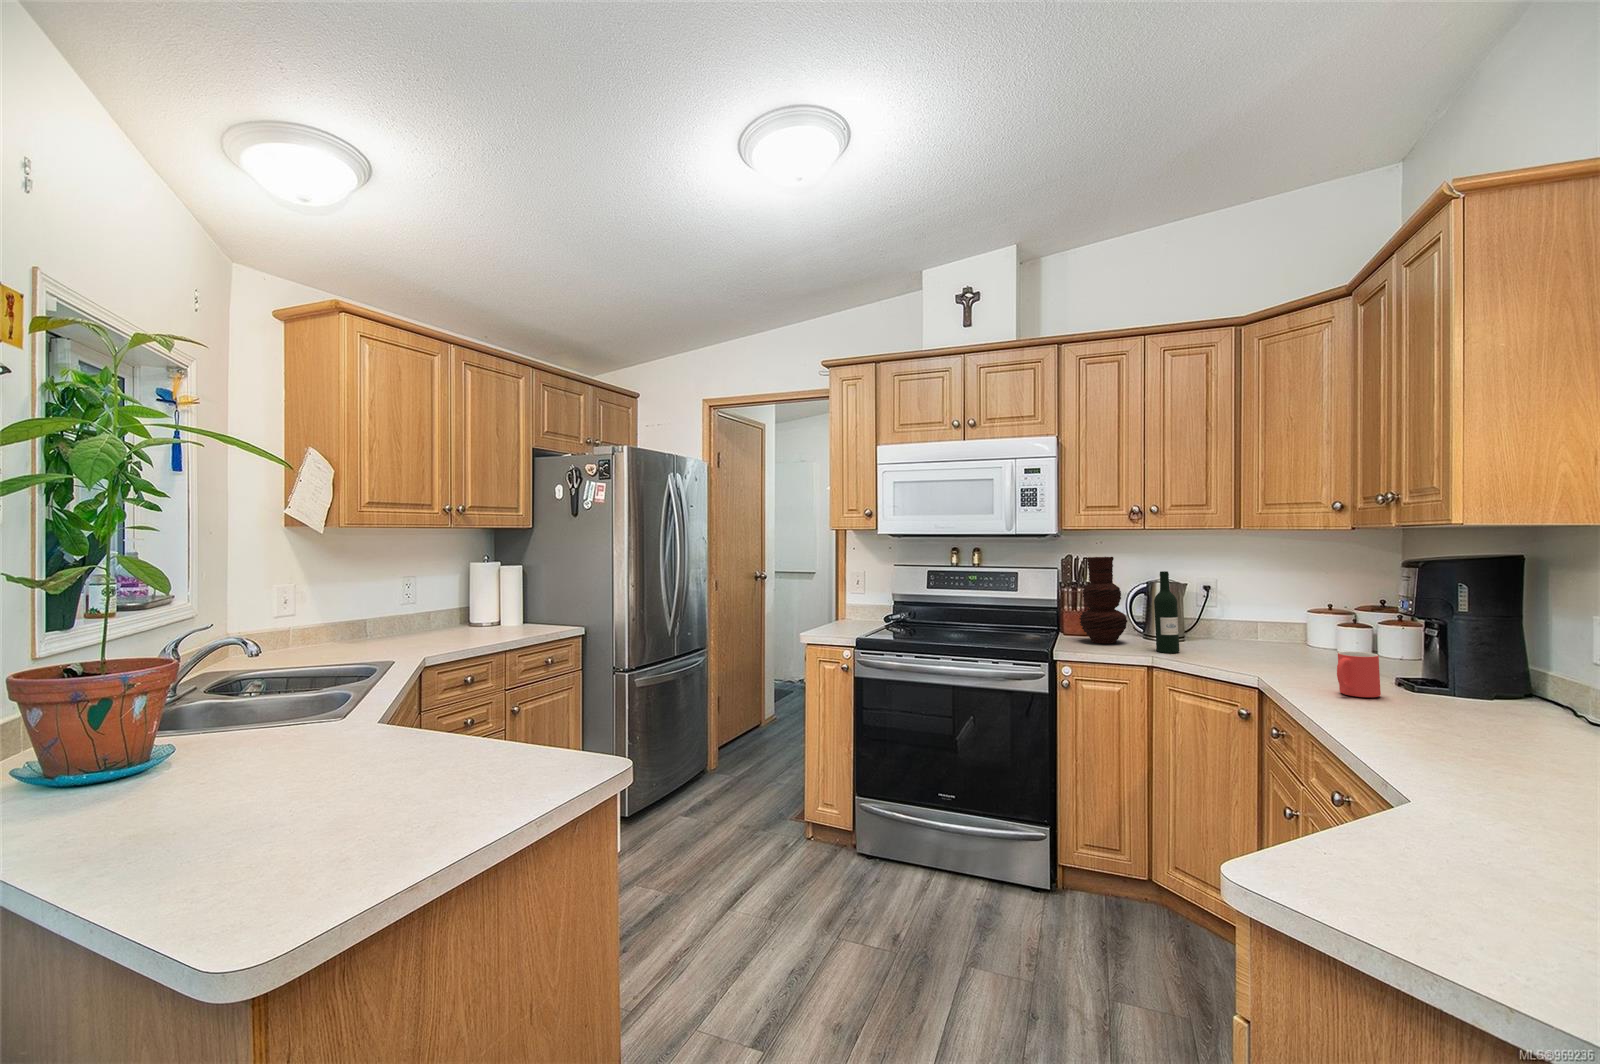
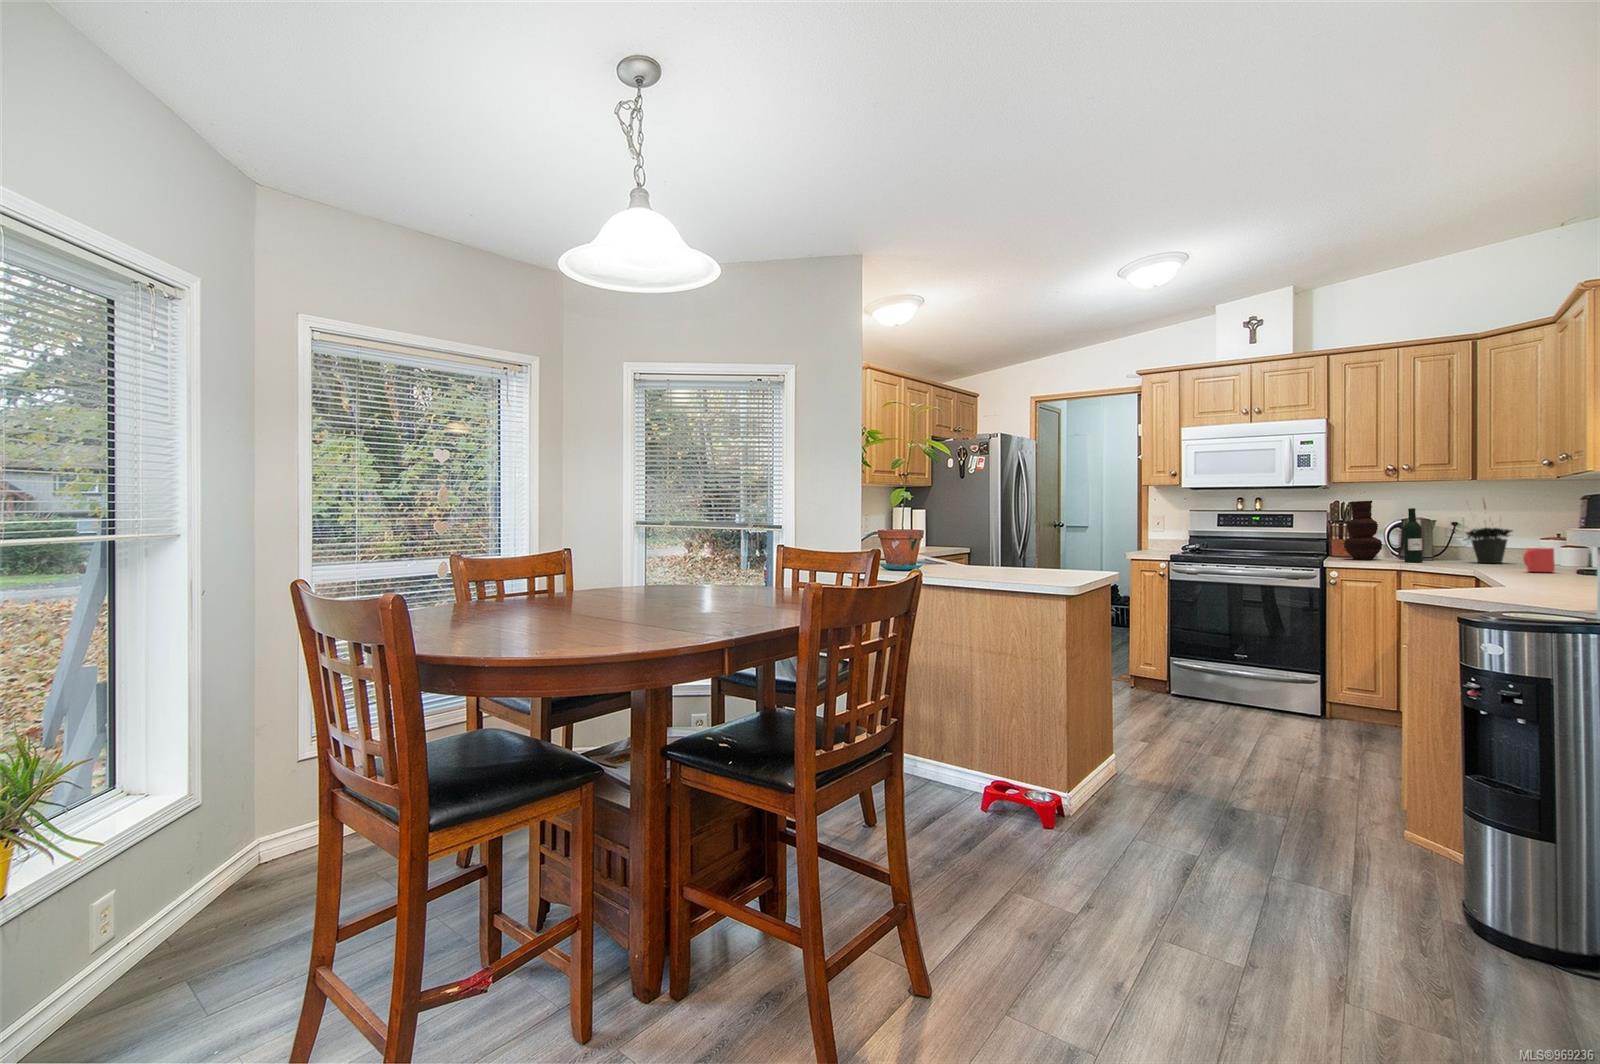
potted plant: none [1229,559,1292,657] -> present [1463,501,1512,563]

